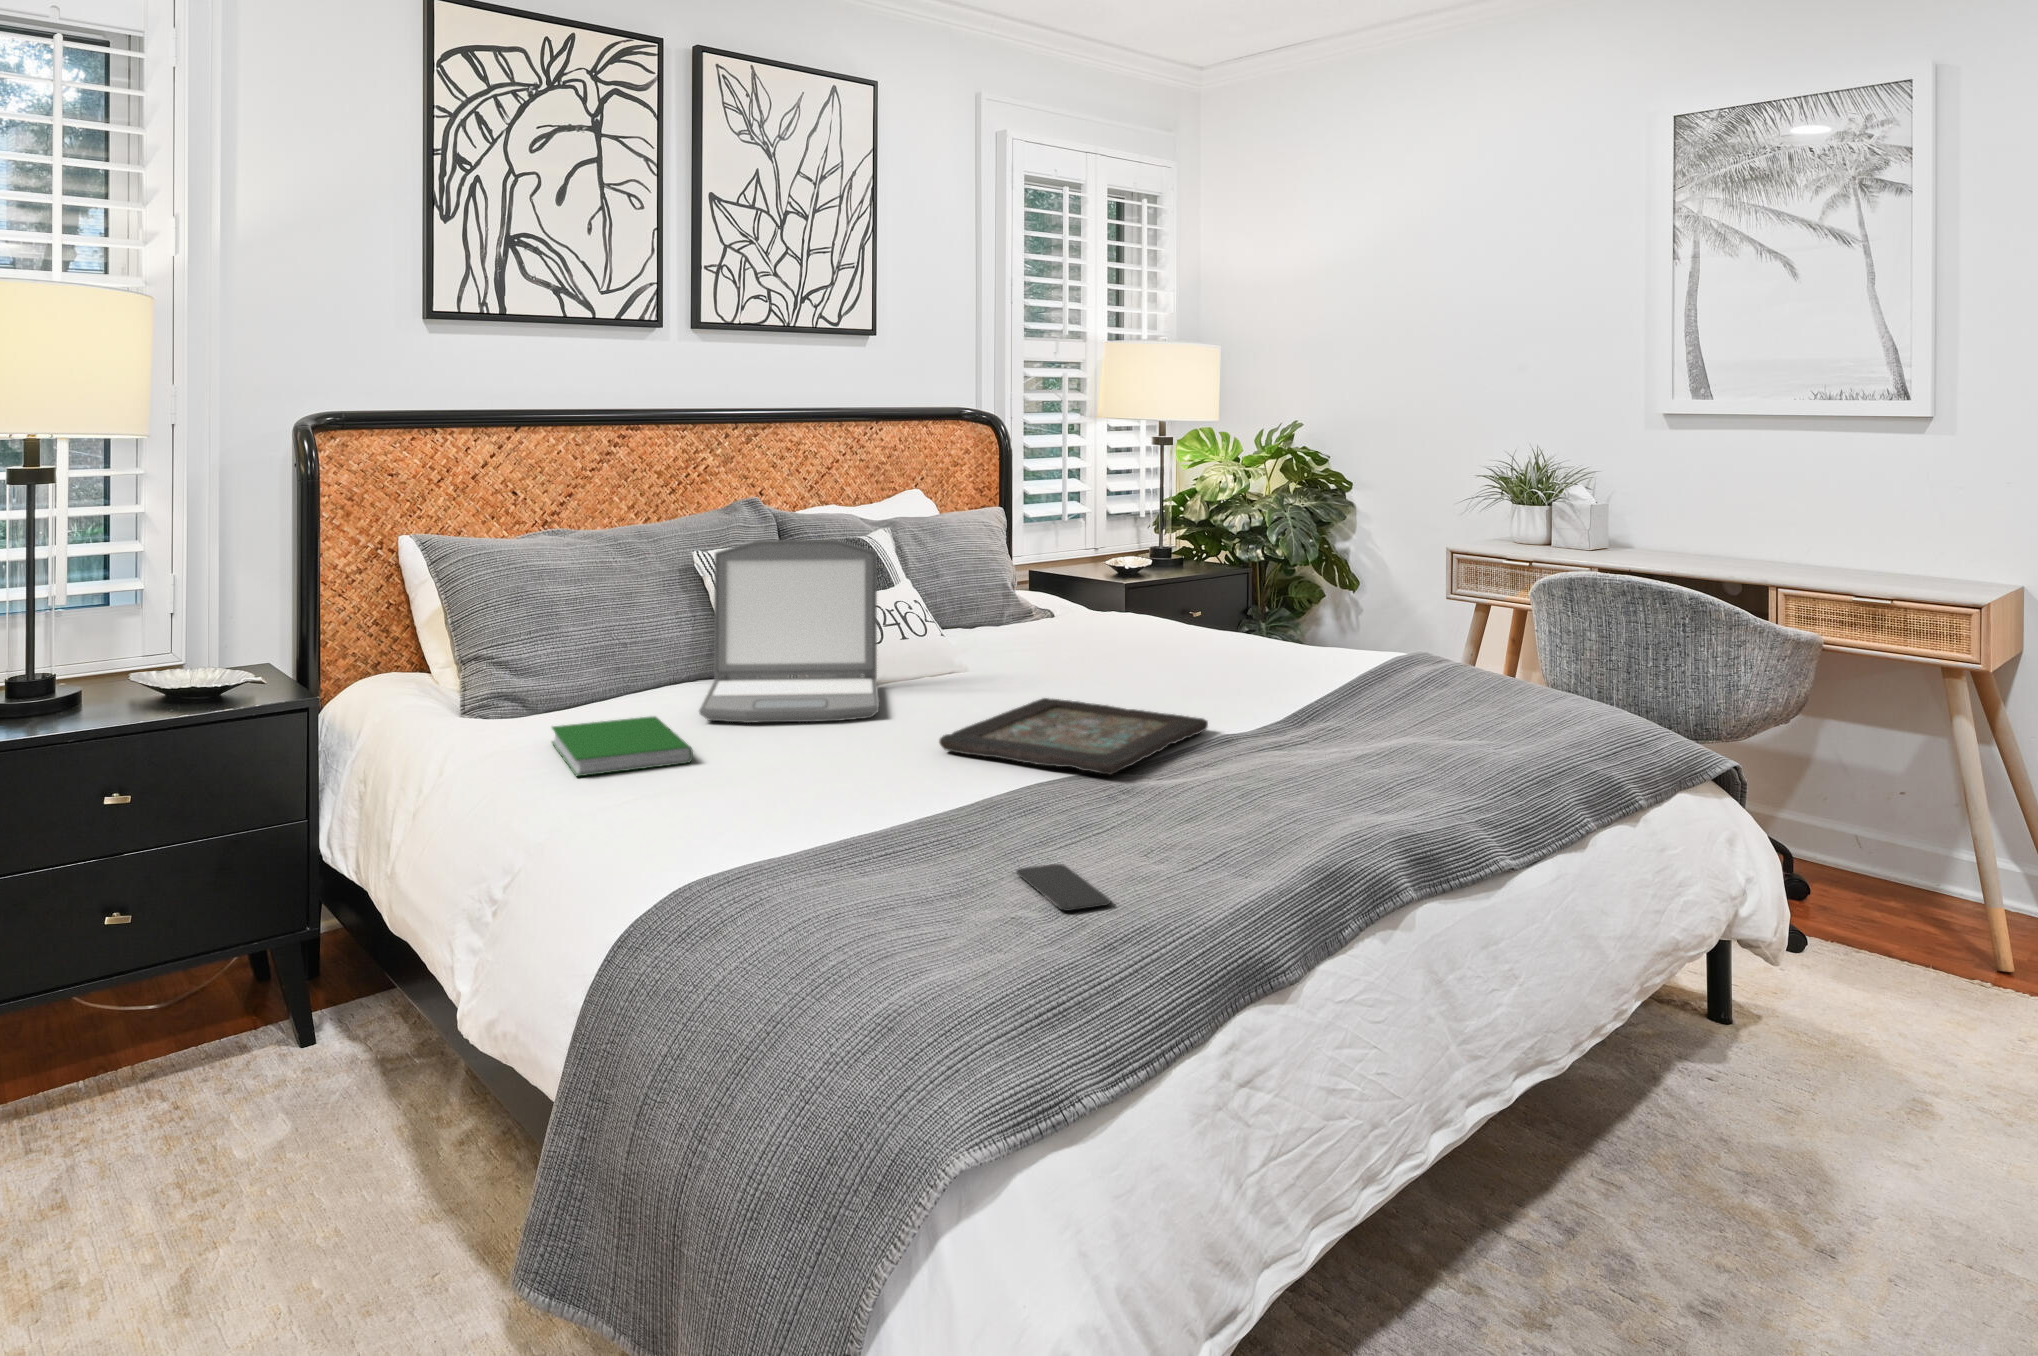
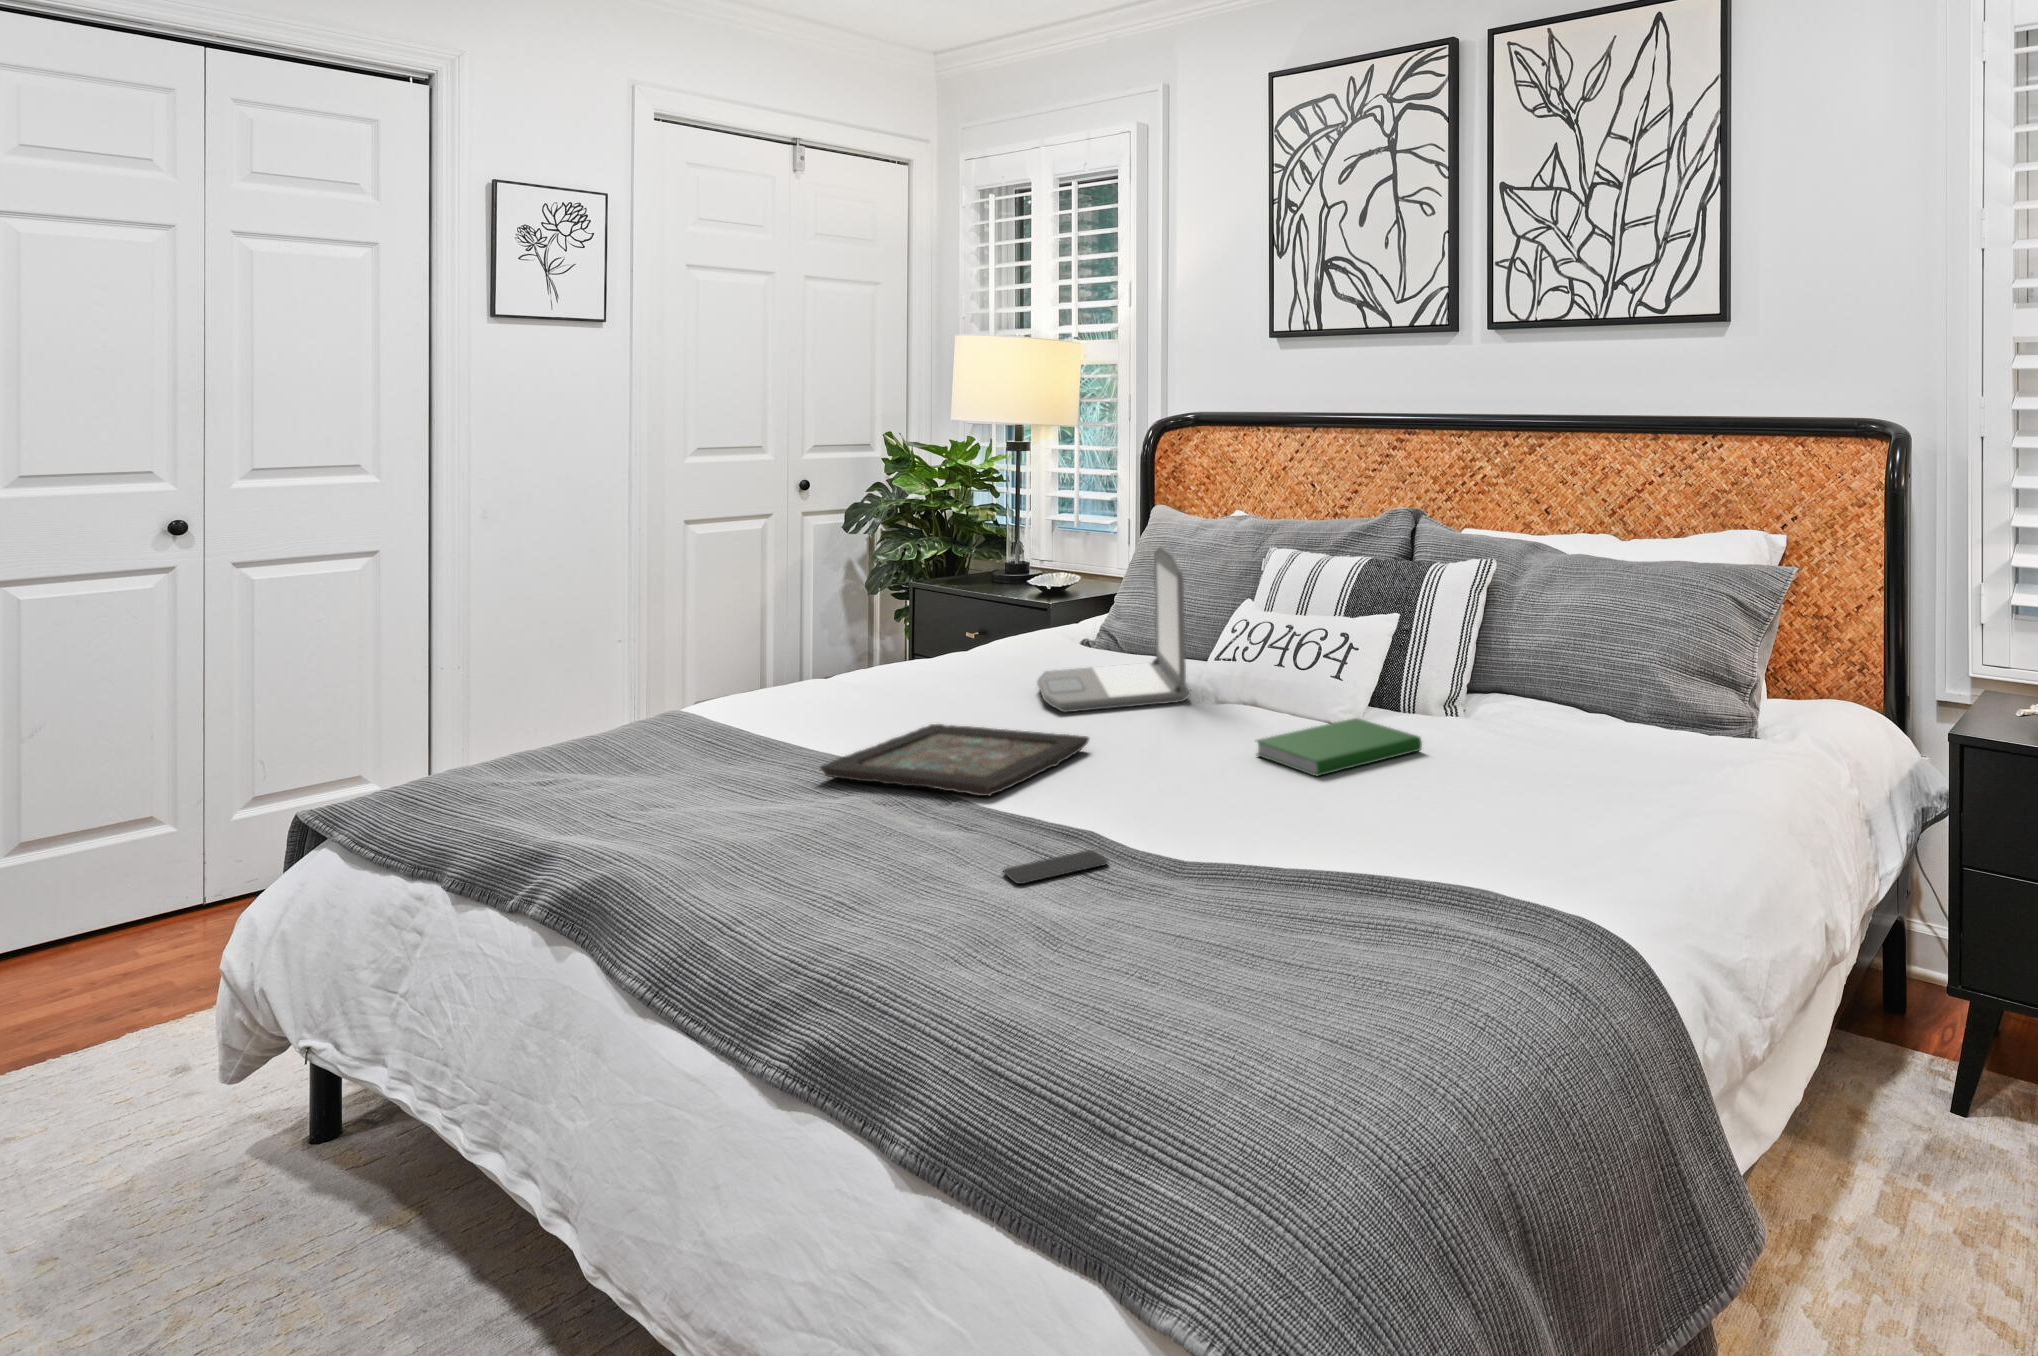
hardcover book: present [552,716,693,776] -> present [1257,718,1422,776]
smartphone: present [1016,864,1111,911] -> present [1003,850,1108,884]

